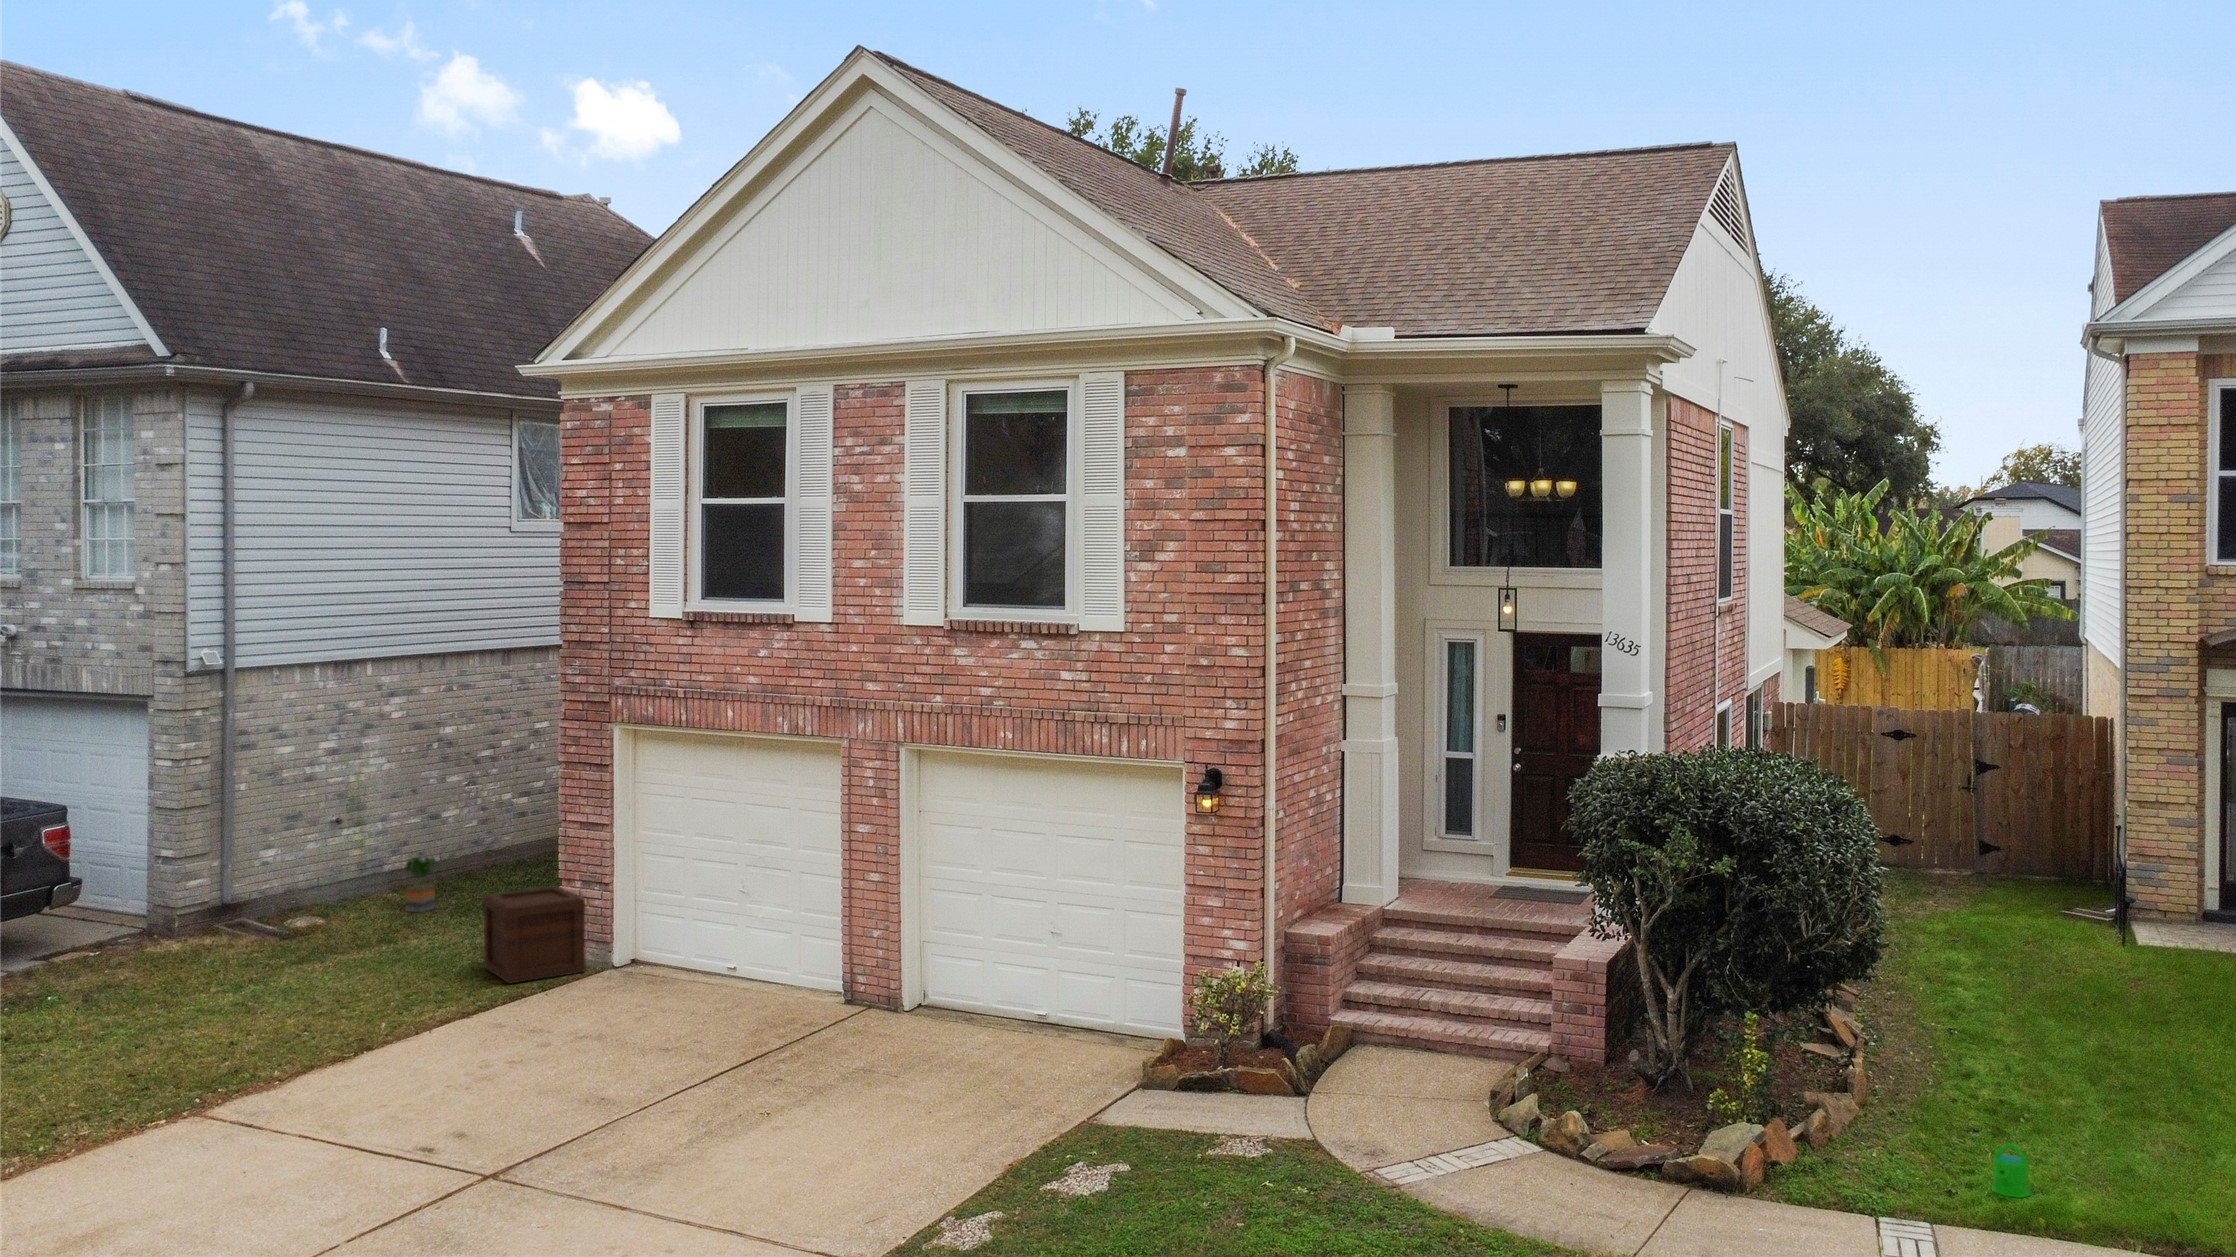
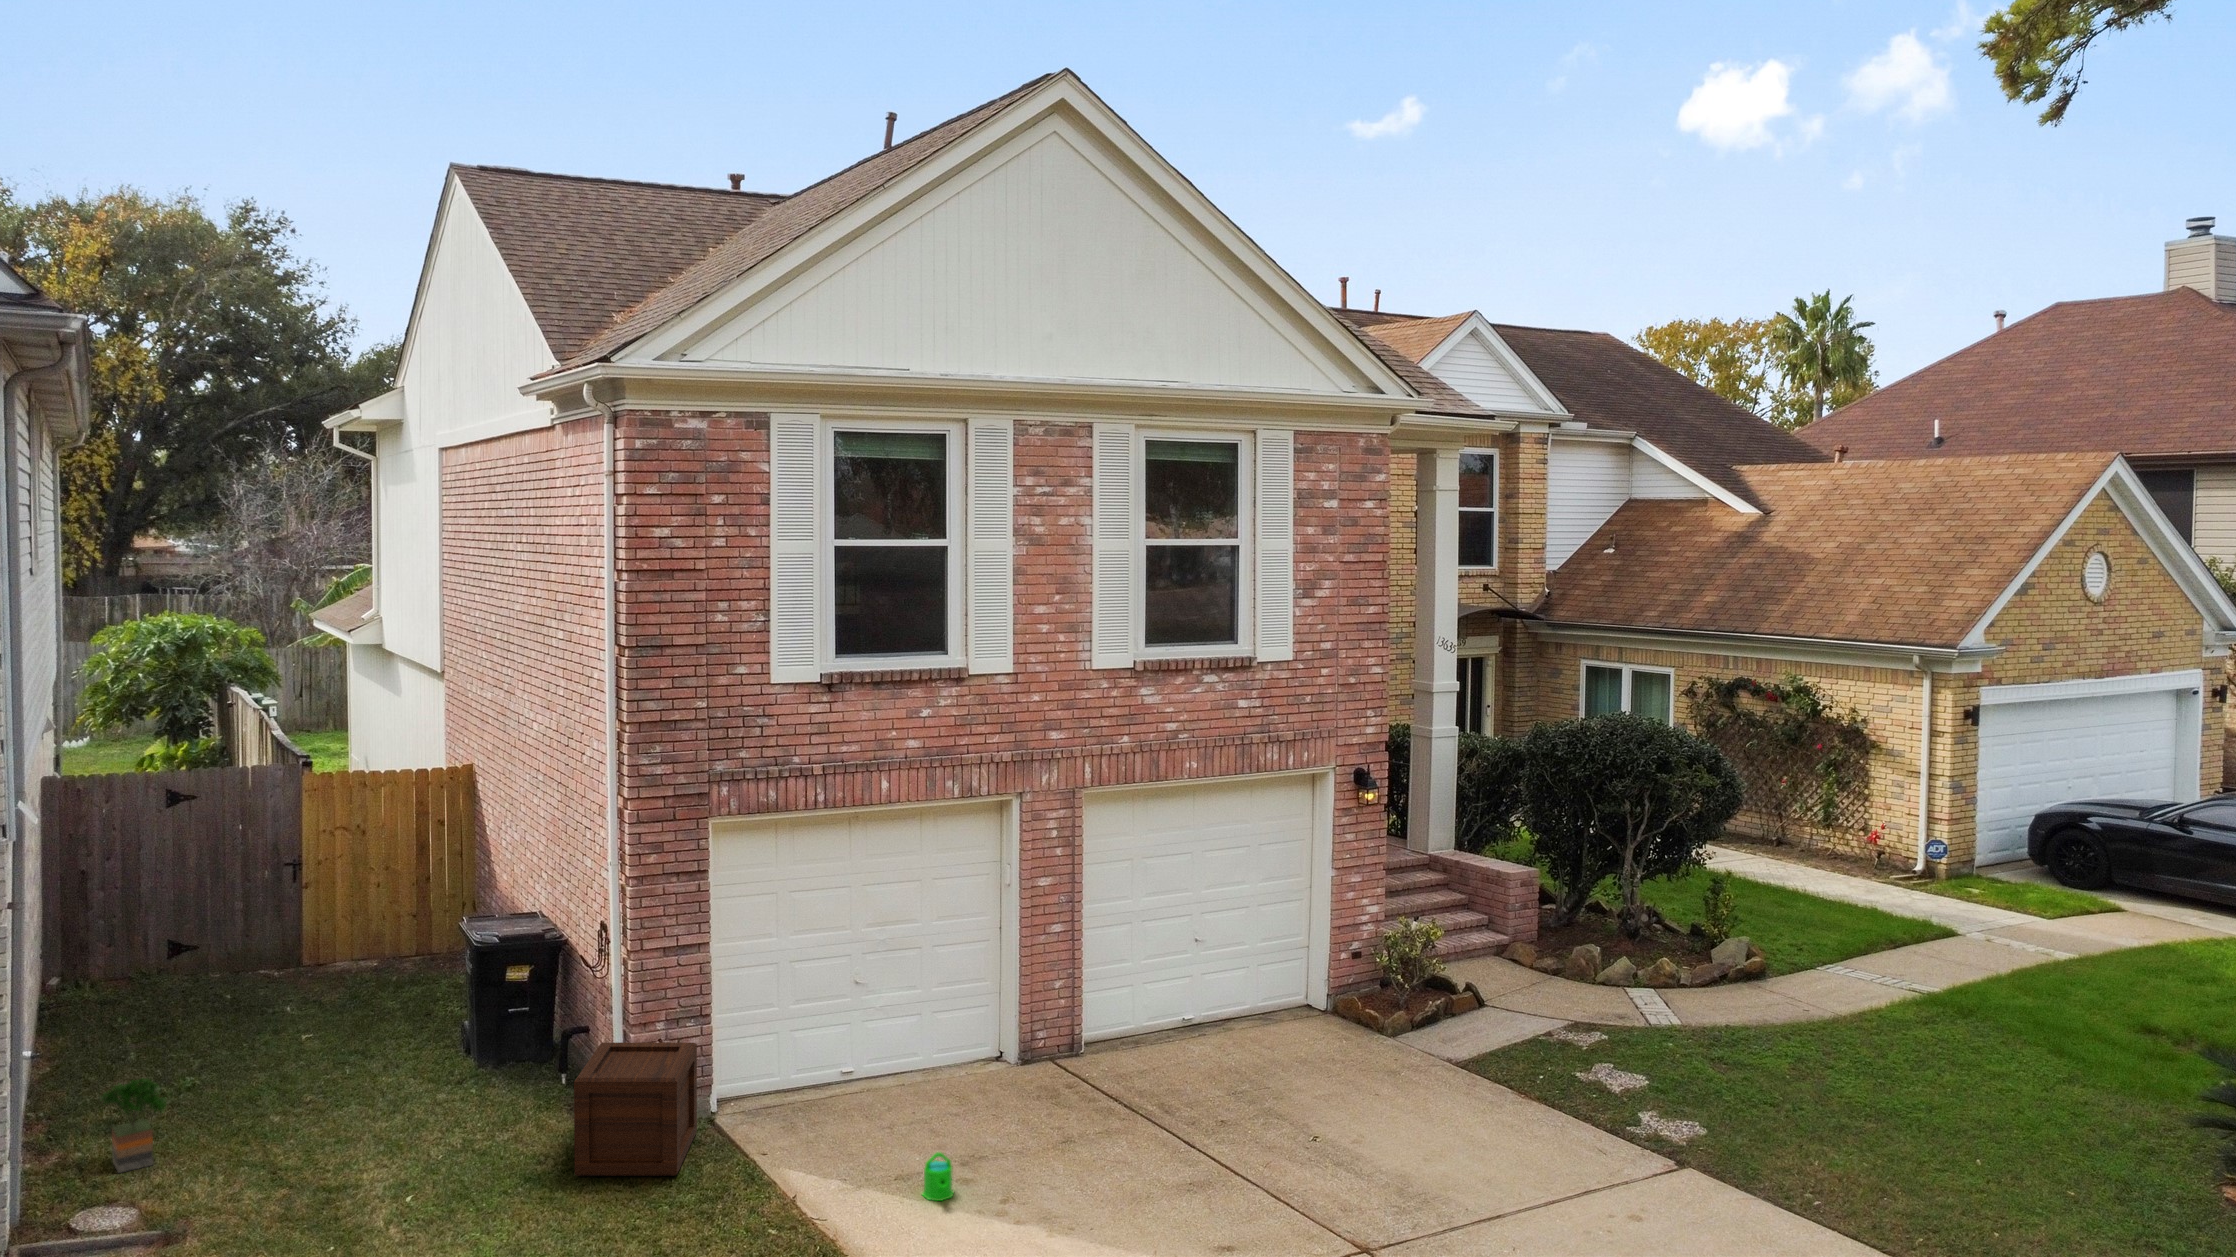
watering can: present [1991,1143,2030,1198] -> present [922,1152,954,1201]

